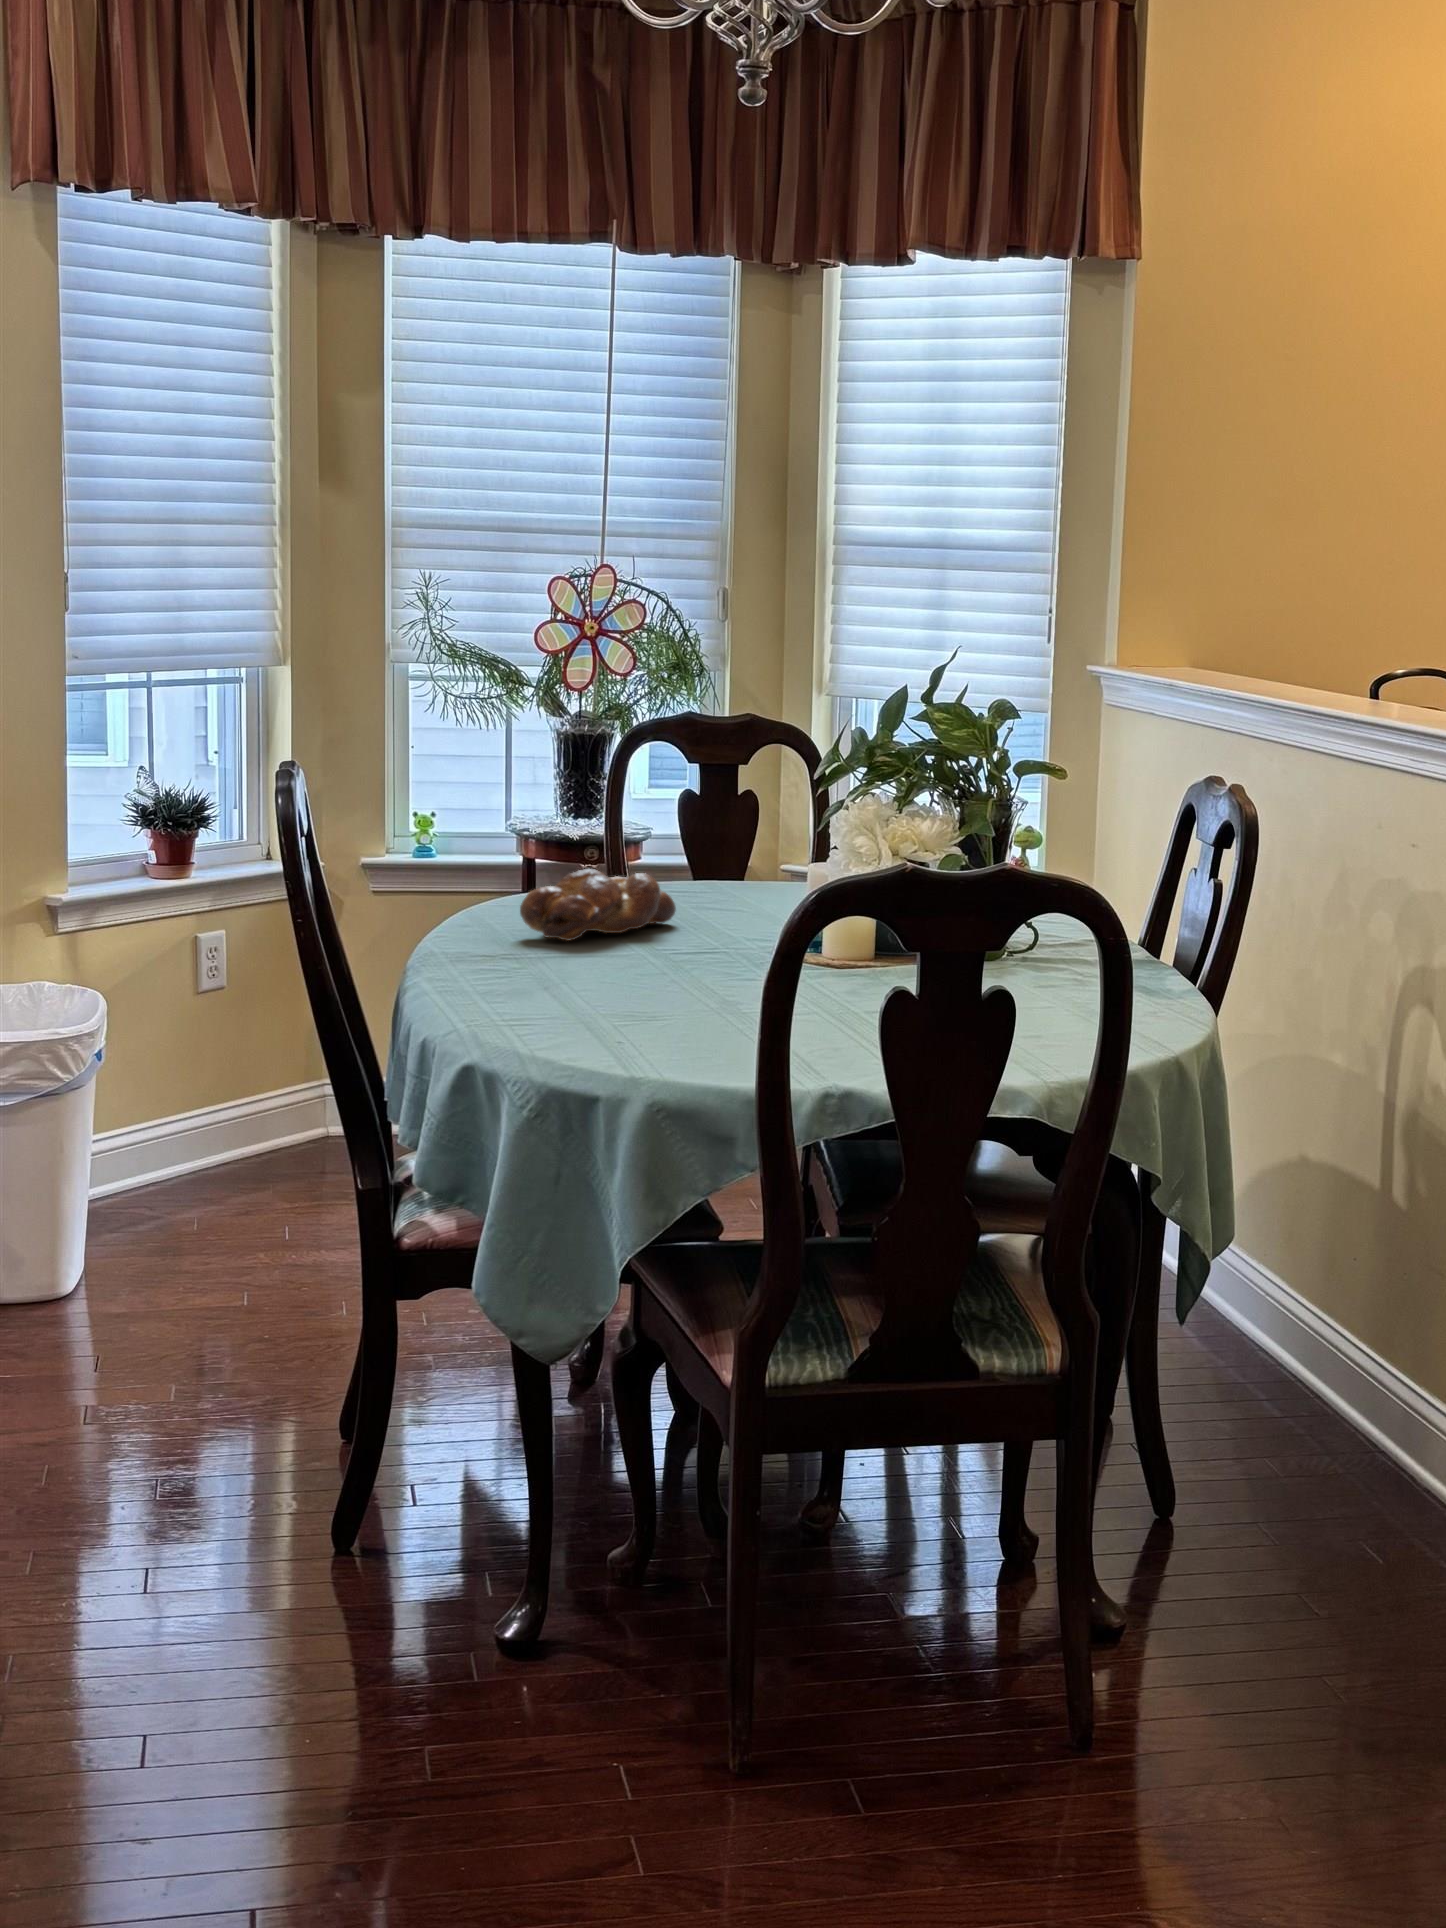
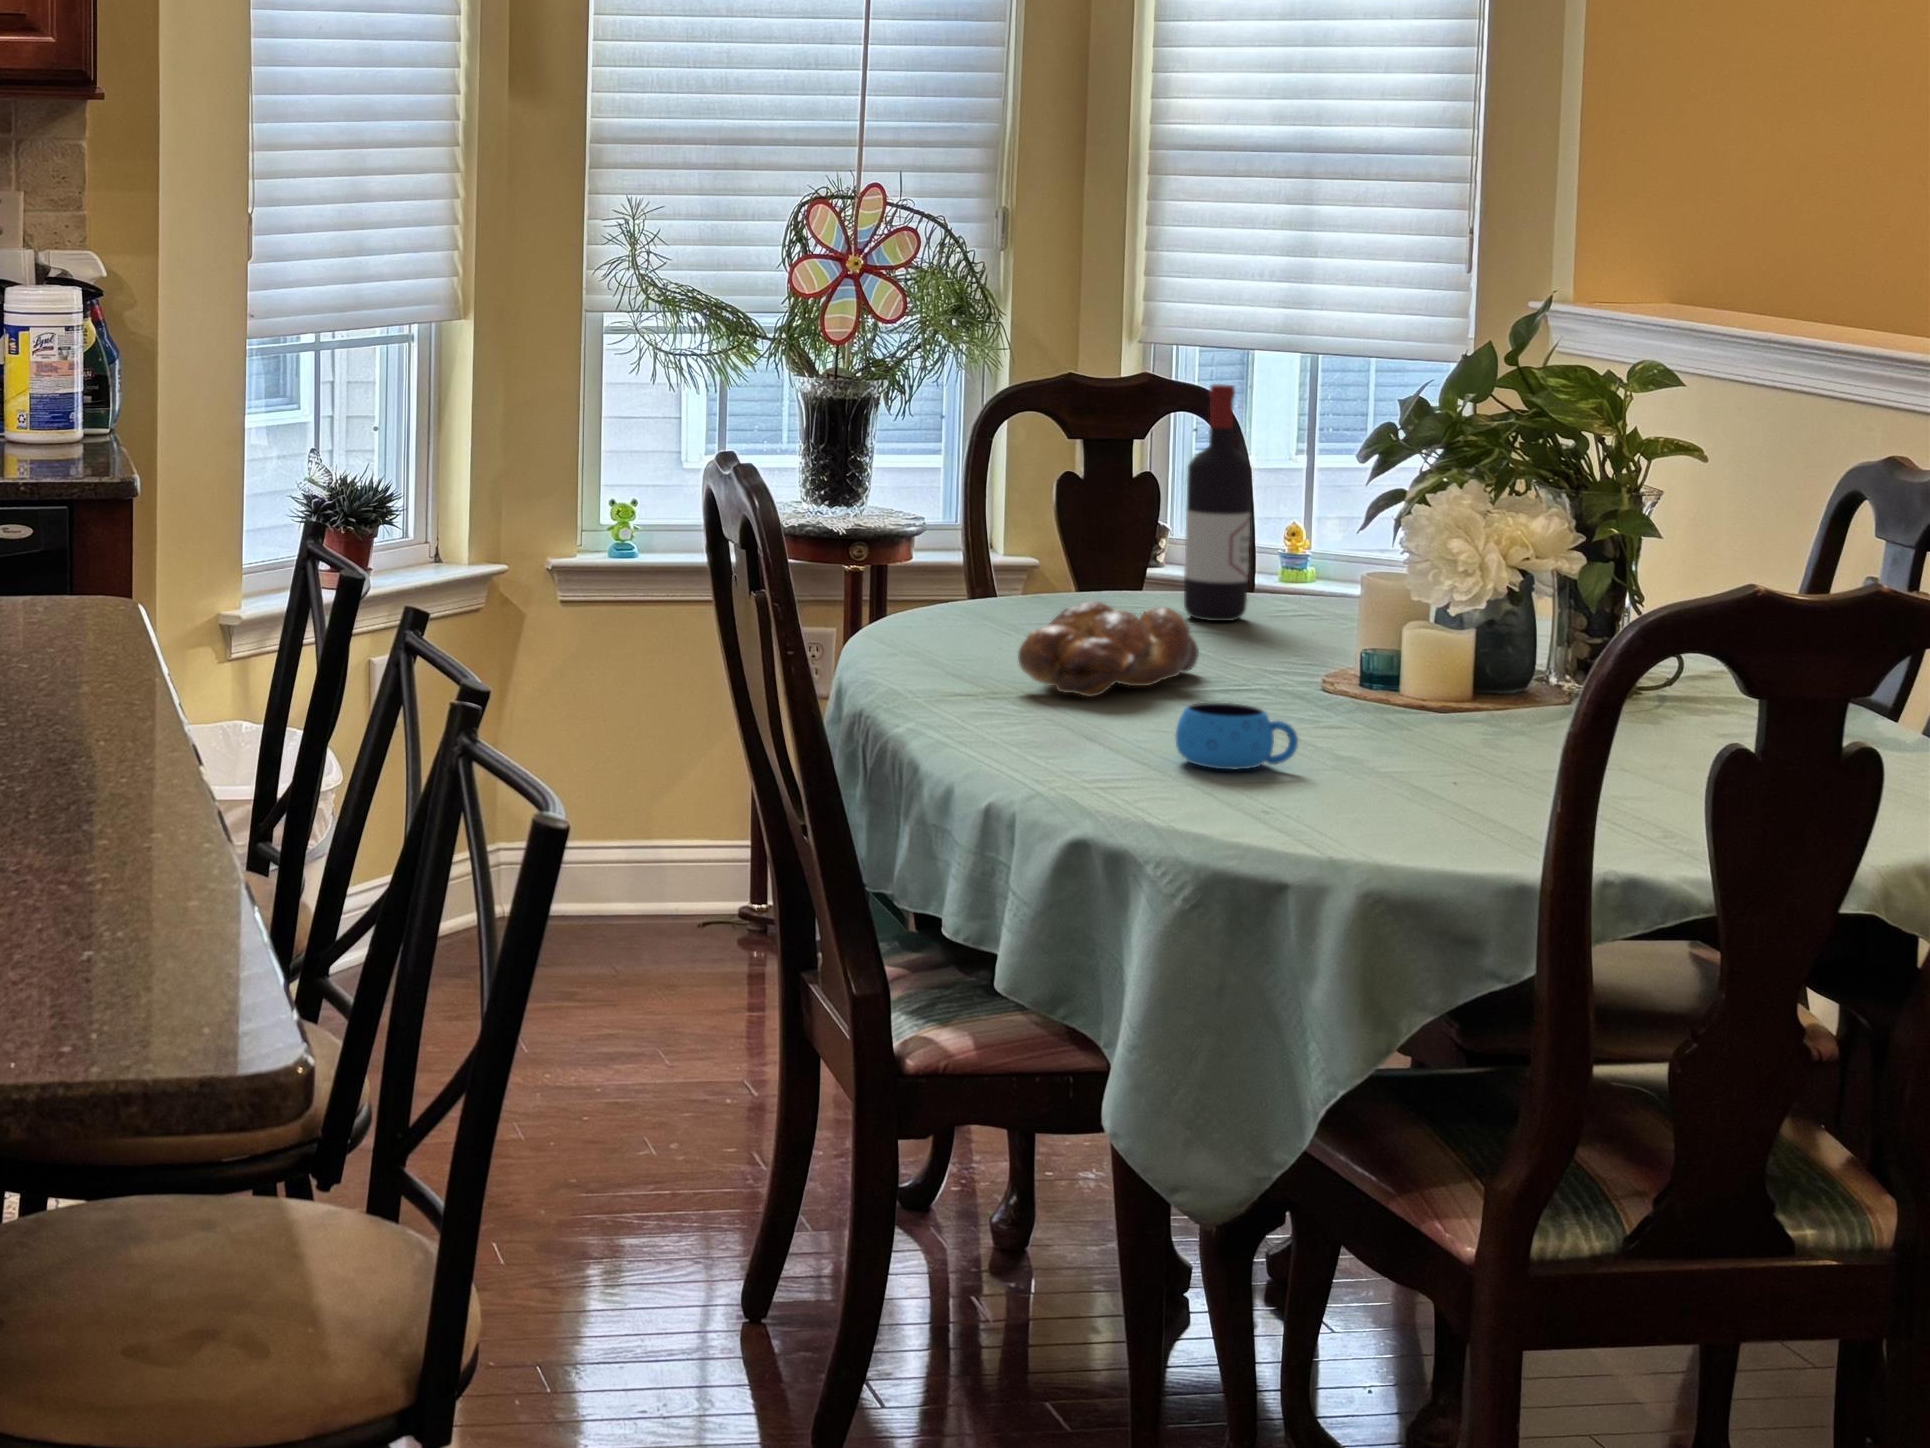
wine bottle: none [716,707,765,889] -> present [1184,384,1252,621]
mug: none [575,939,663,989] -> present [1176,703,1298,769]

